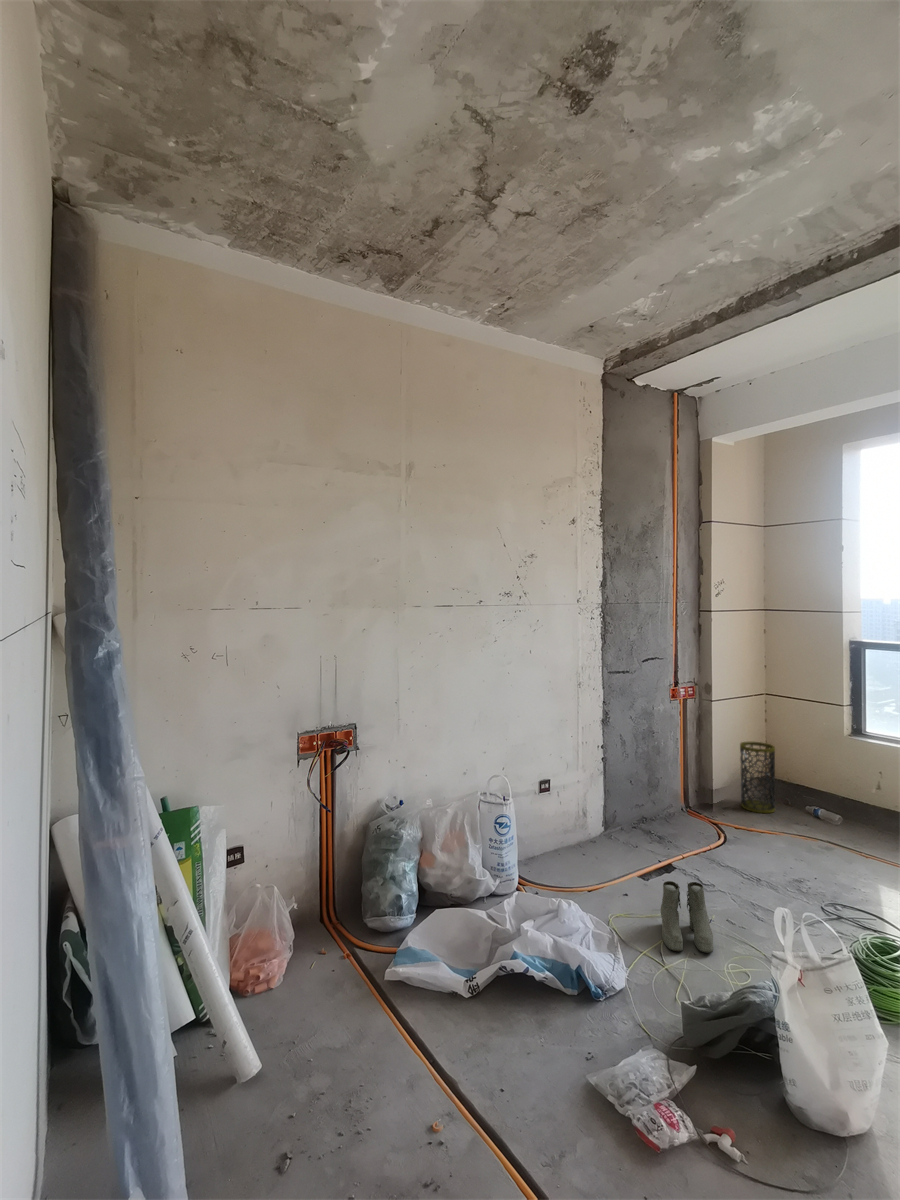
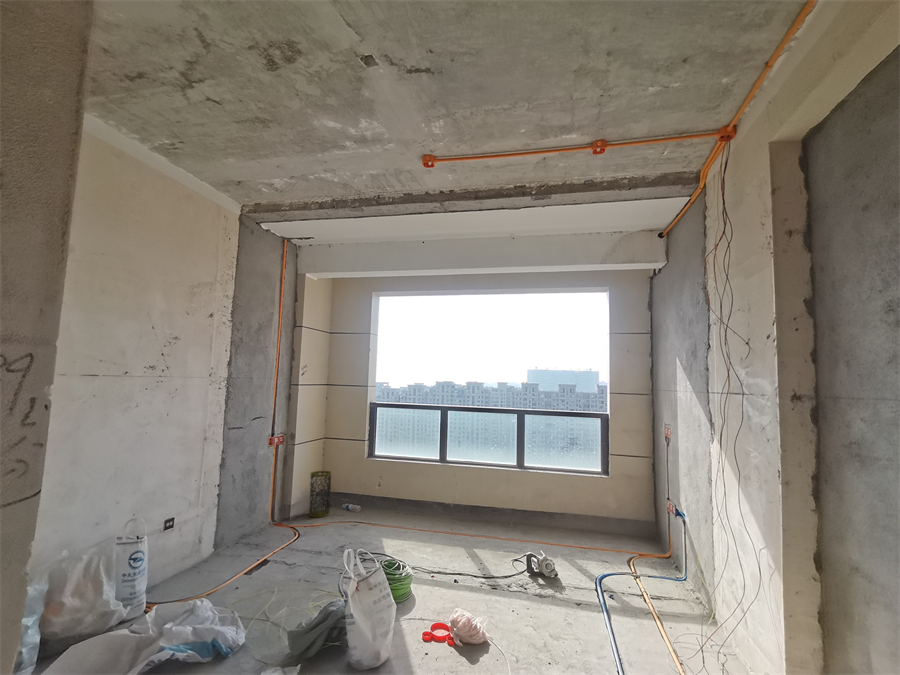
boots: present [661,881,713,953] -> none [269,559,303,608]

